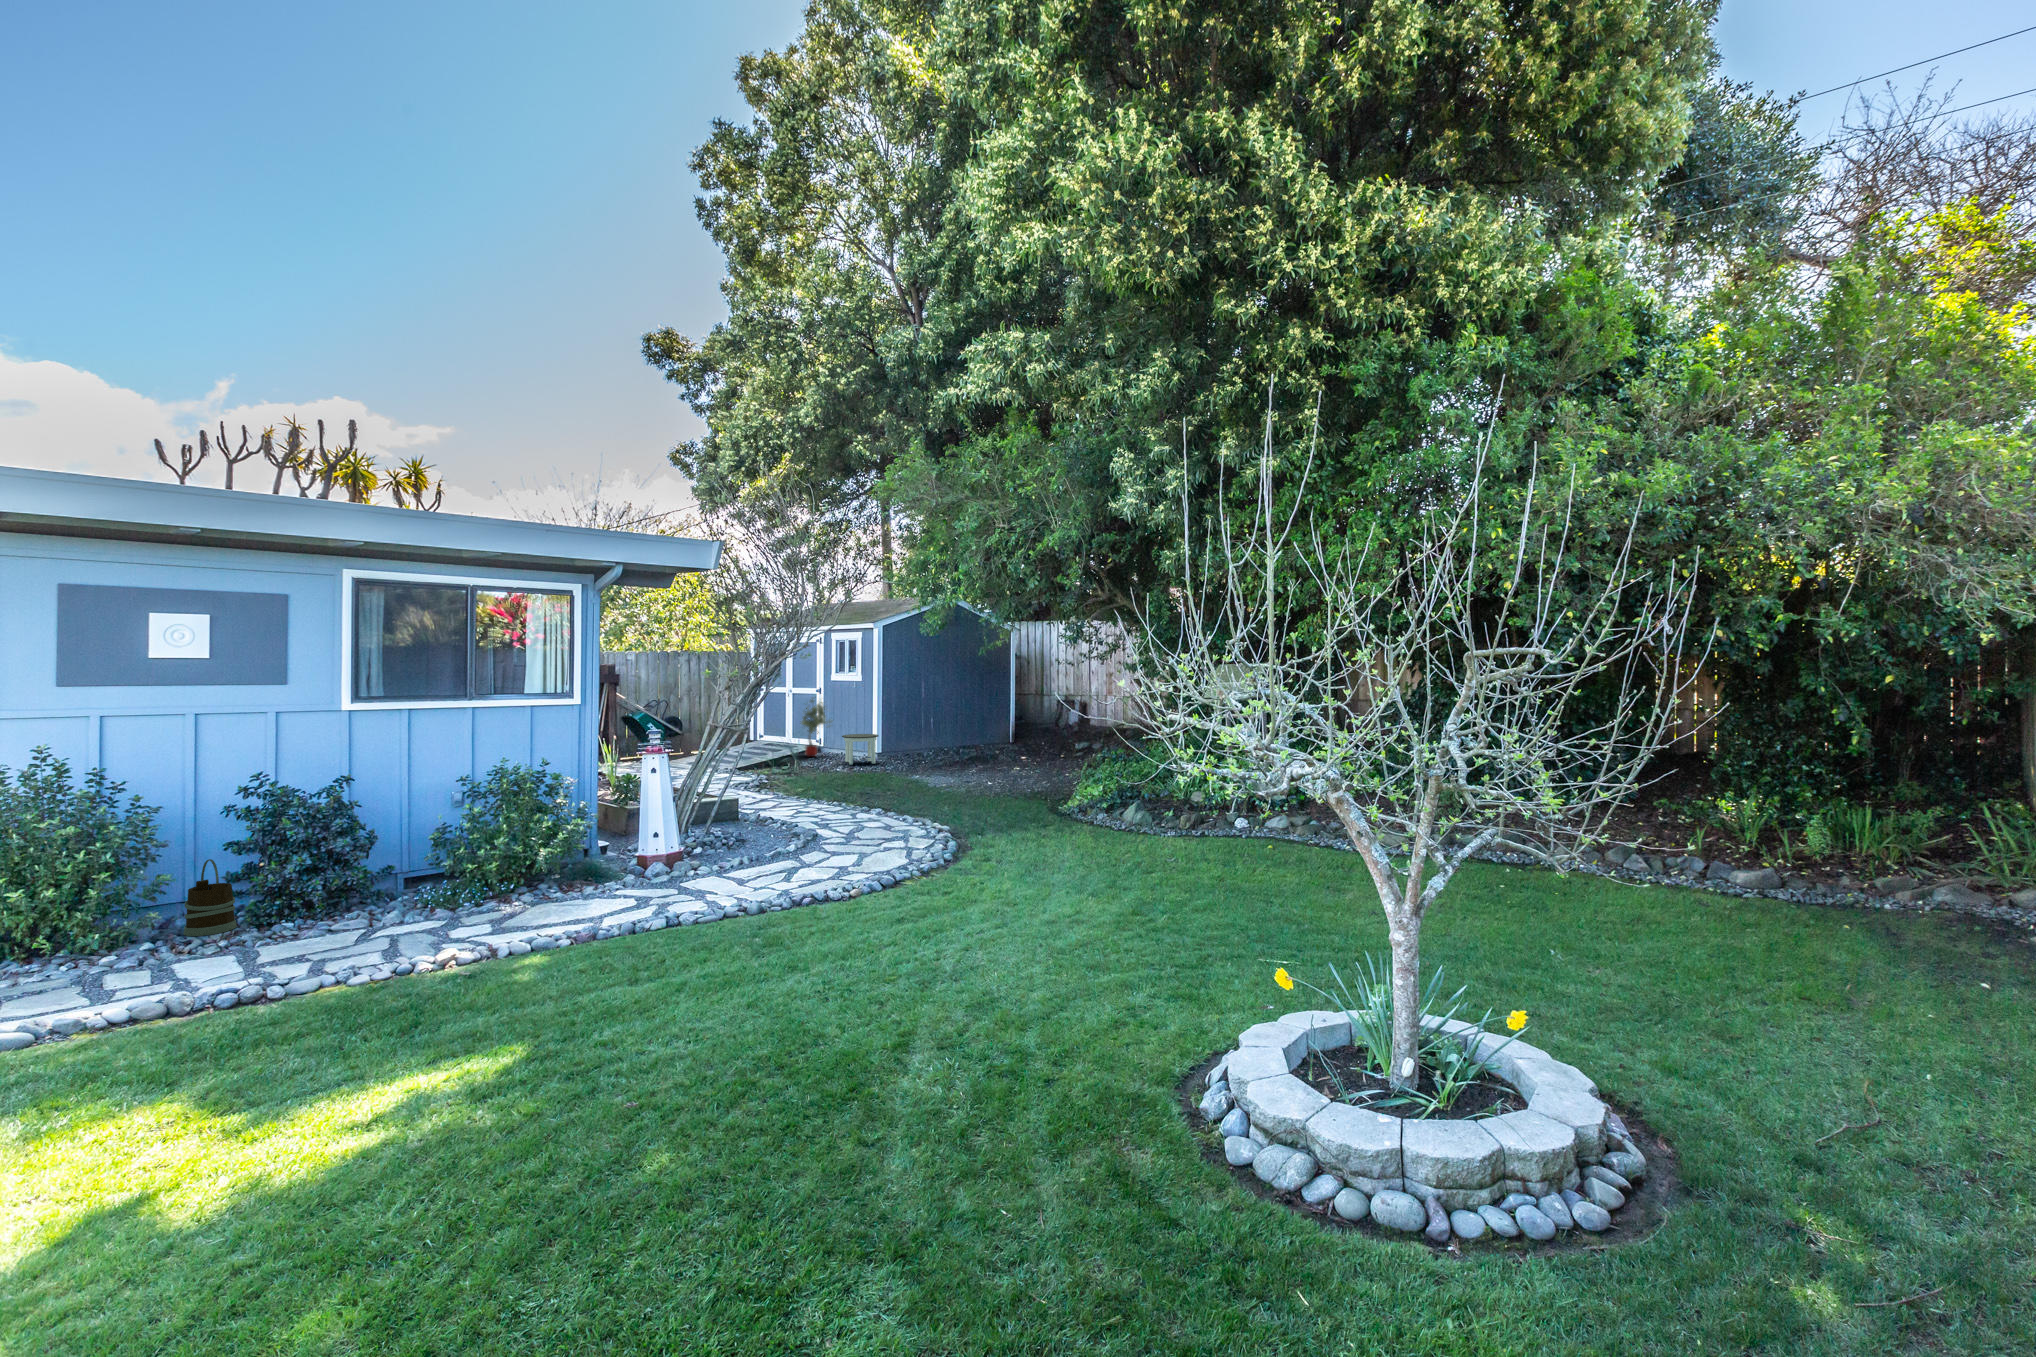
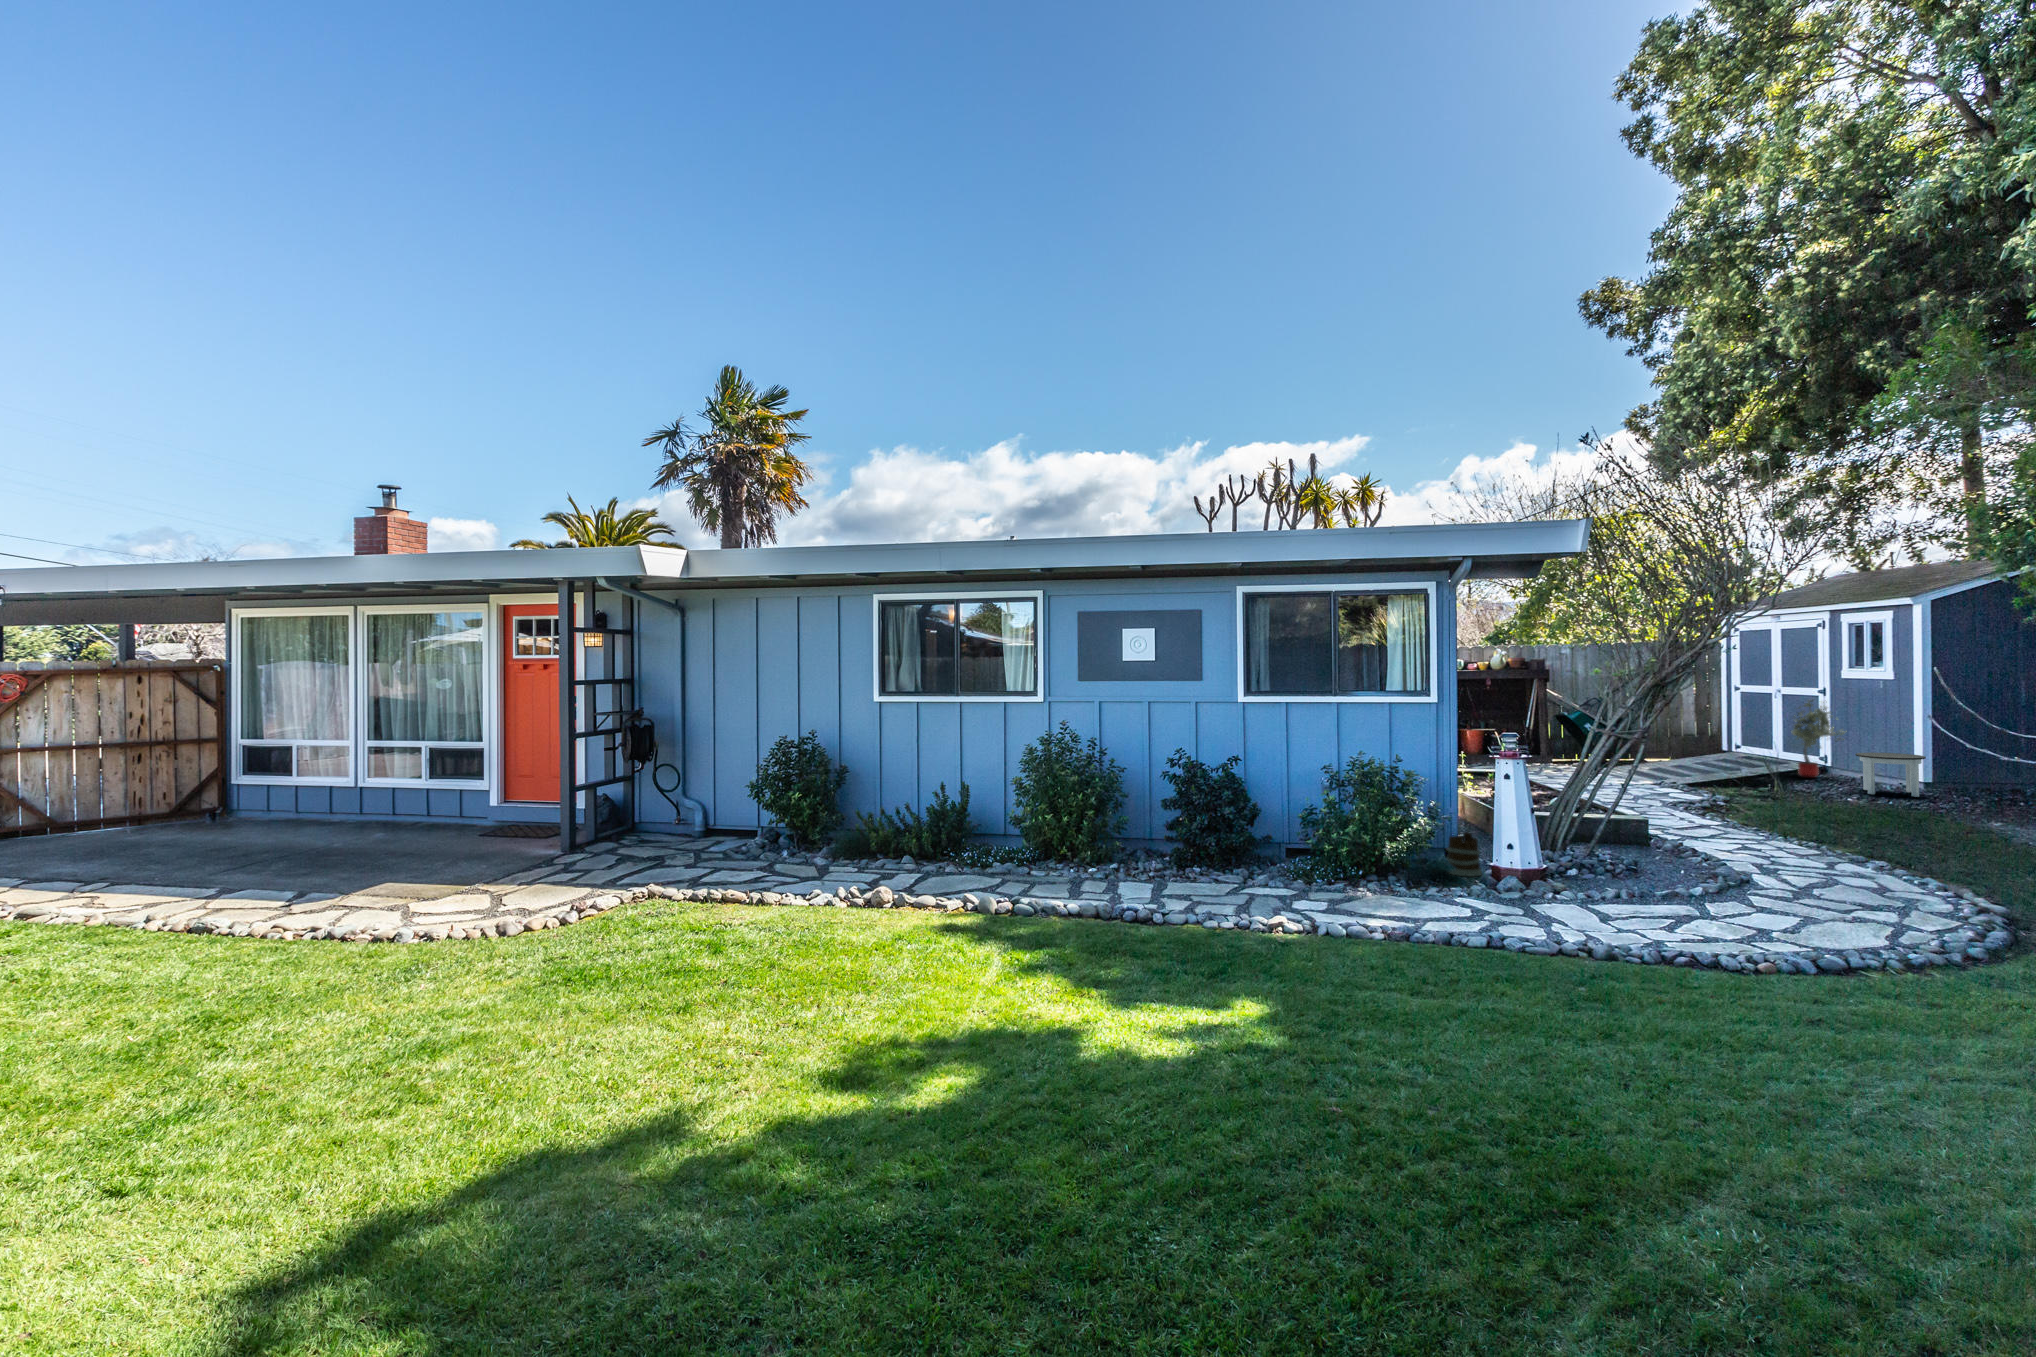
wooden bucket: present [184,859,237,936] -> present [1447,817,1481,876]

